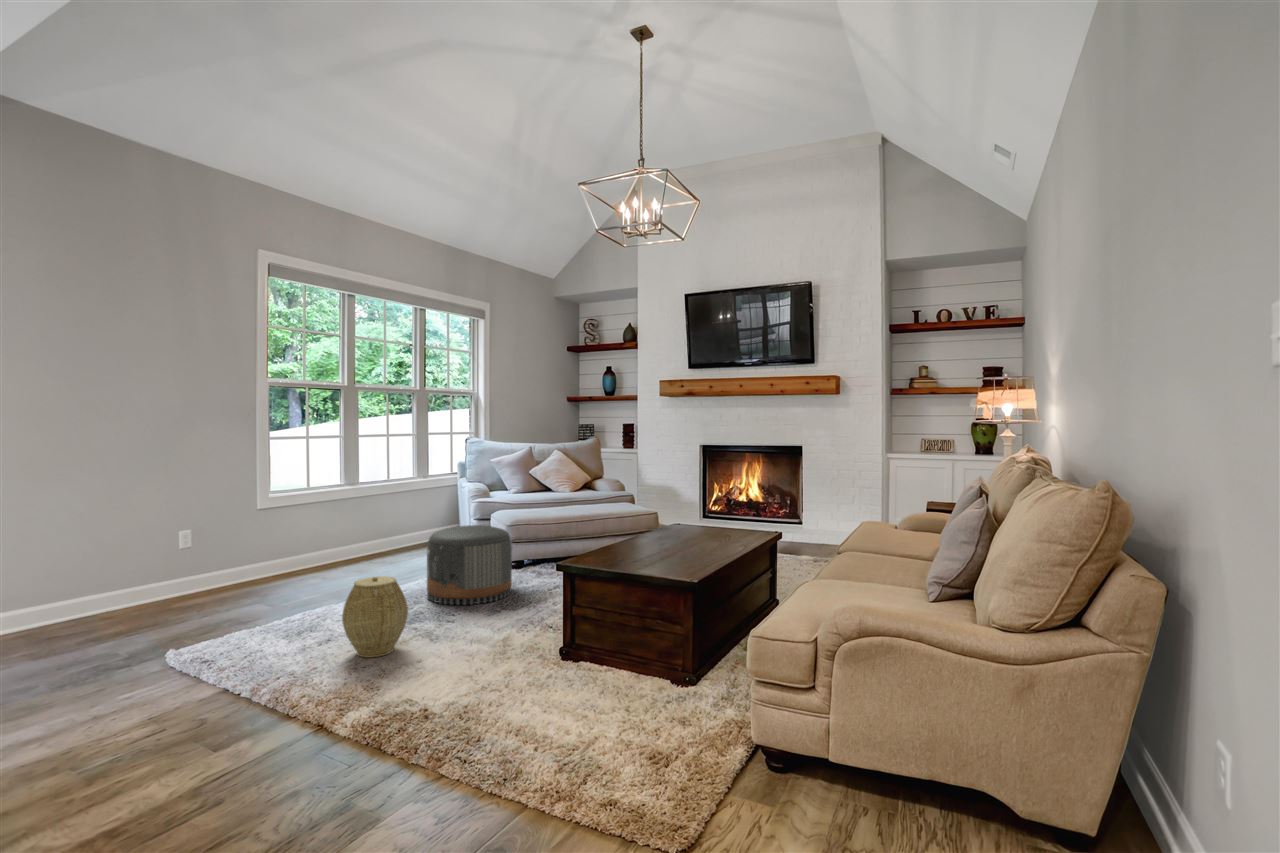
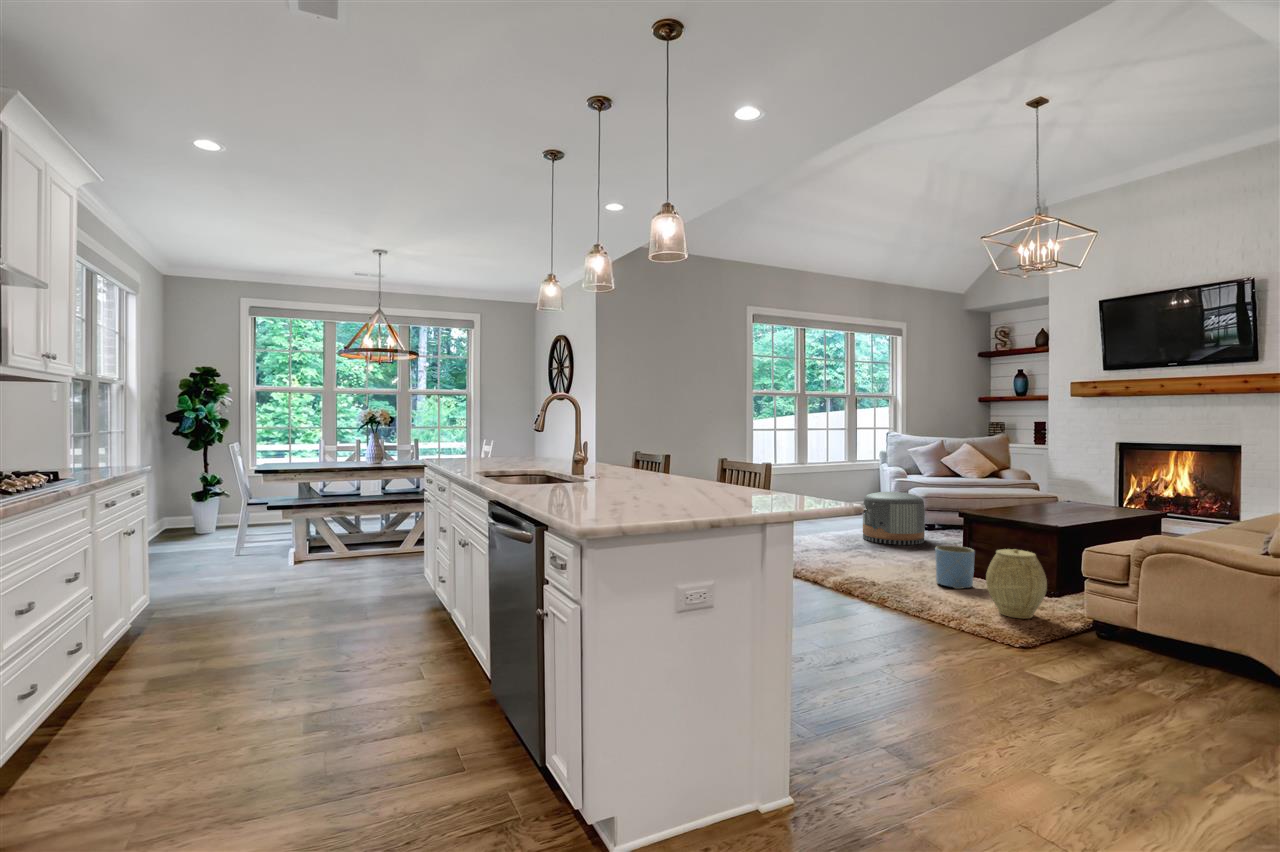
woven basket: present [342,576,408,657] -> present [986,549,1047,618]
planter: none [528,620,584,696] -> present [935,546,975,589]

